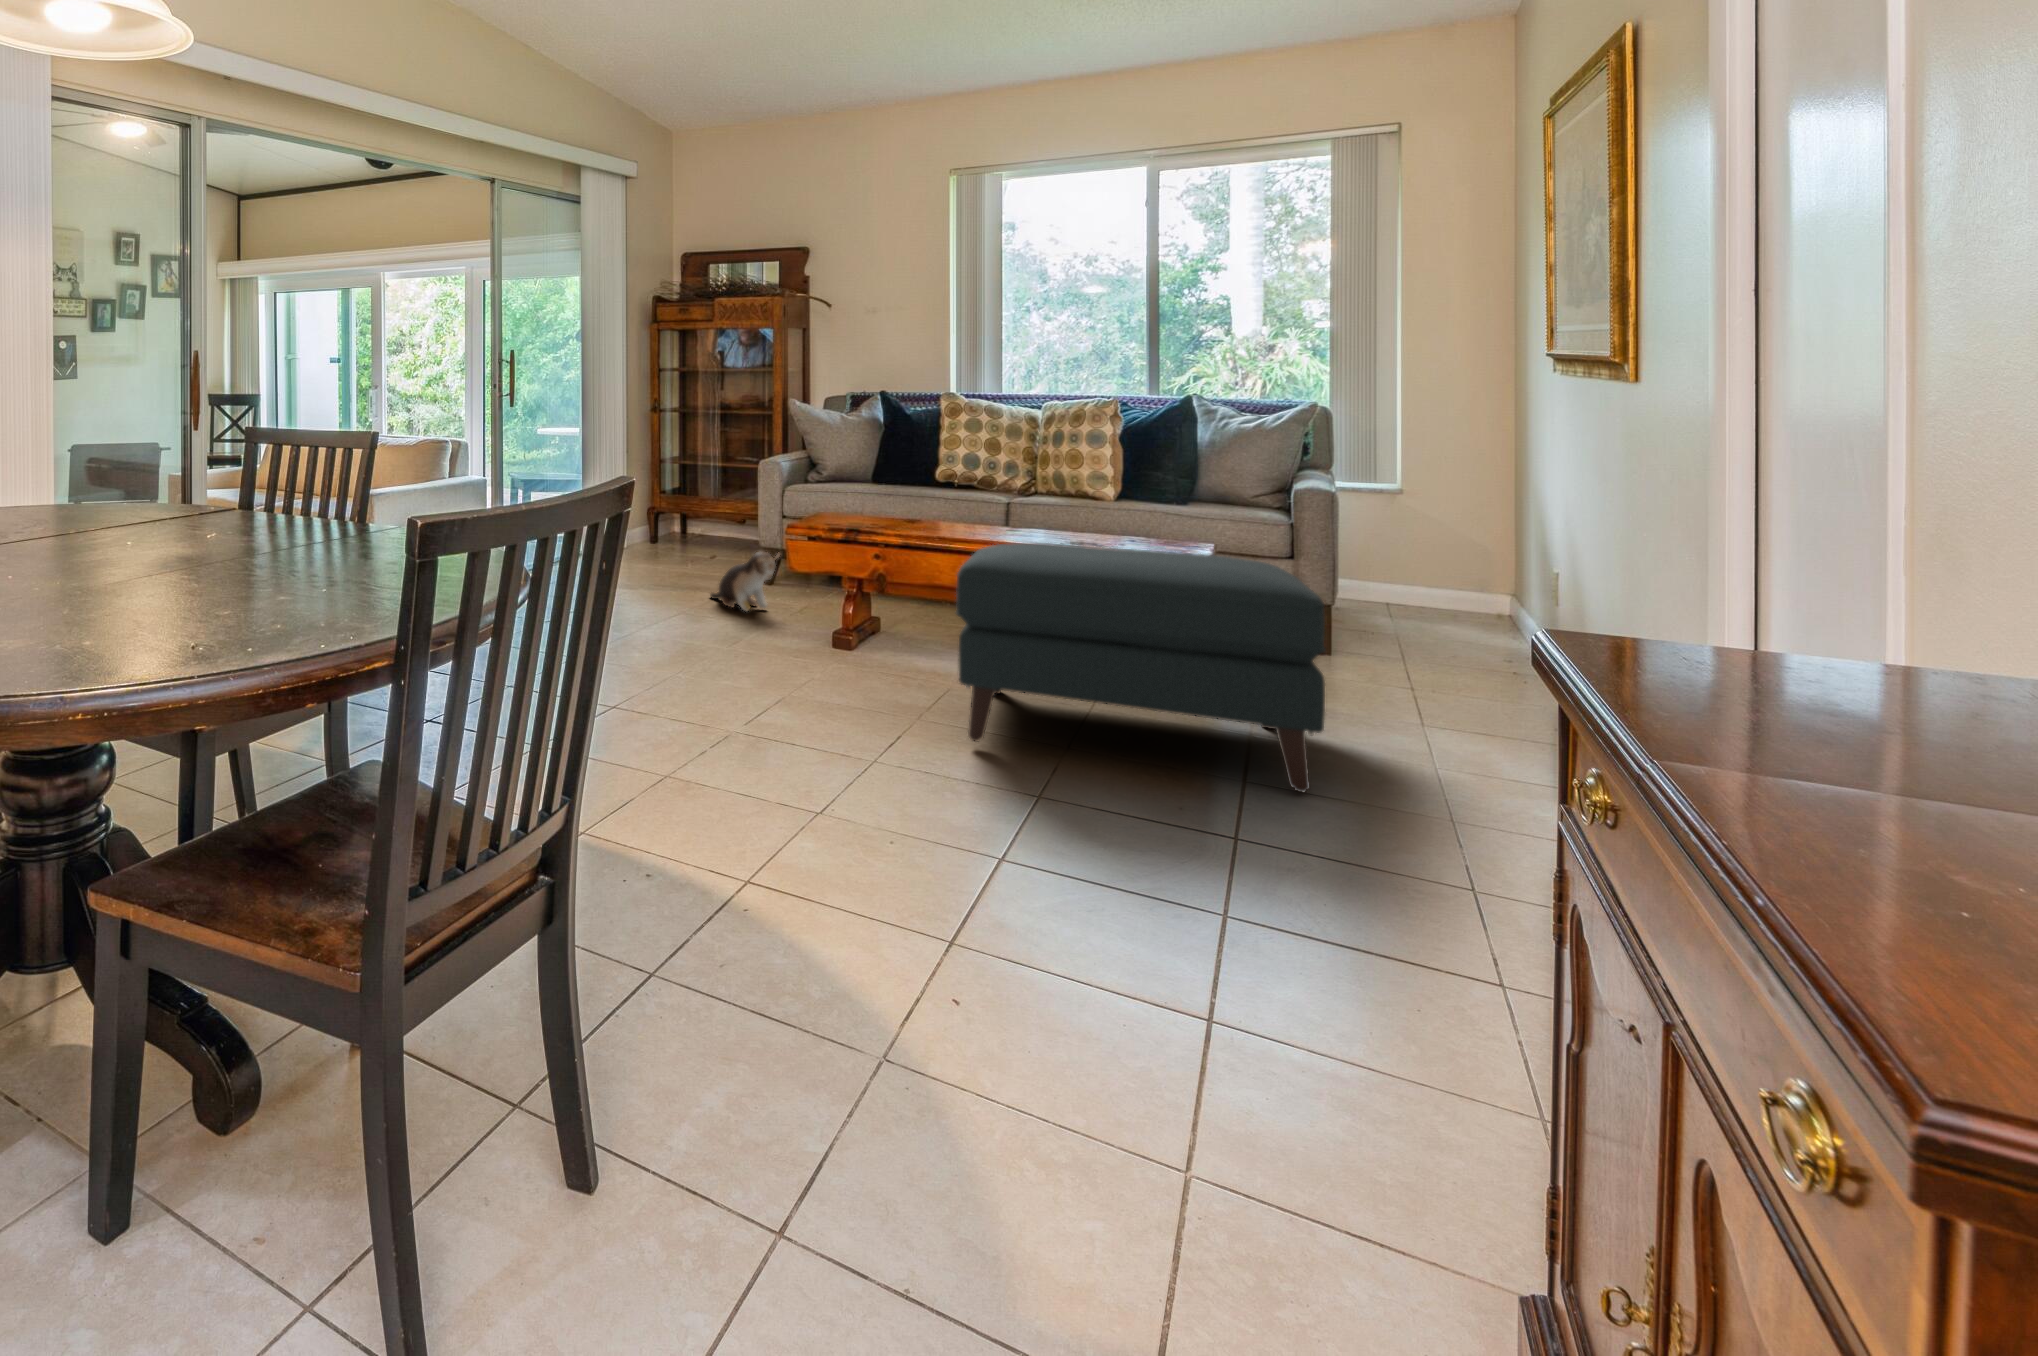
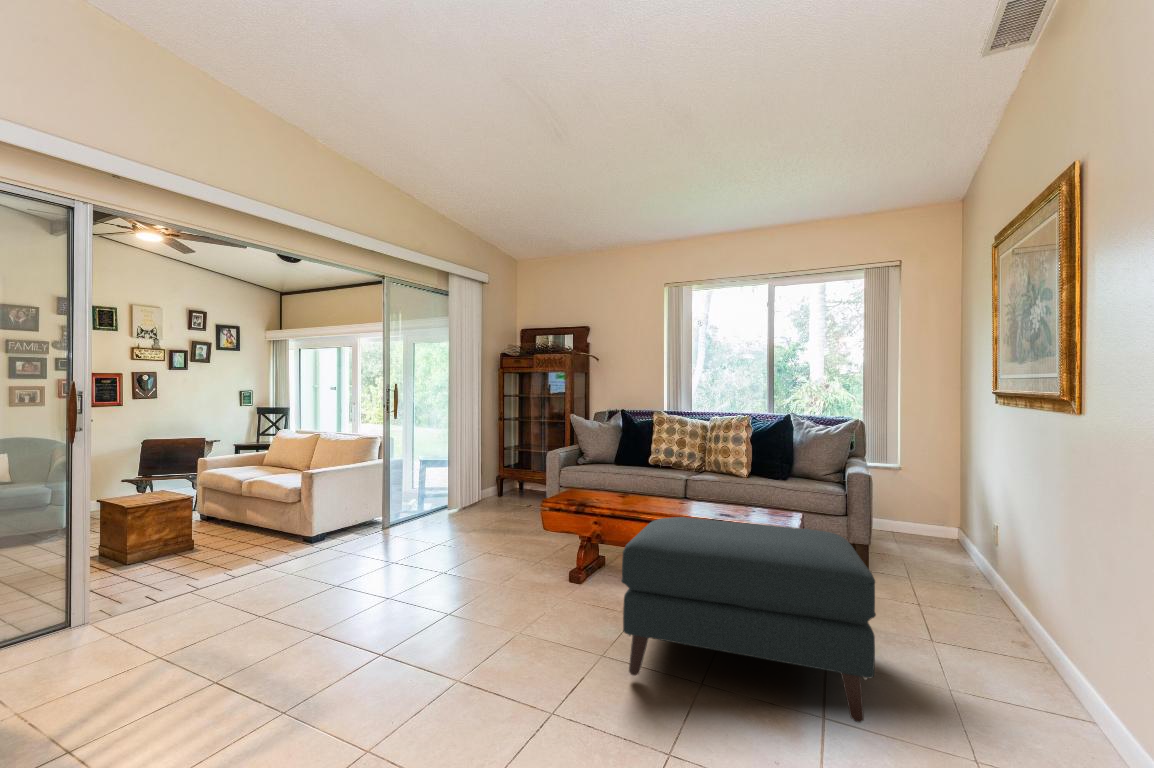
plush toy: present [710,552,780,612] -> none [513,510,550,548]

